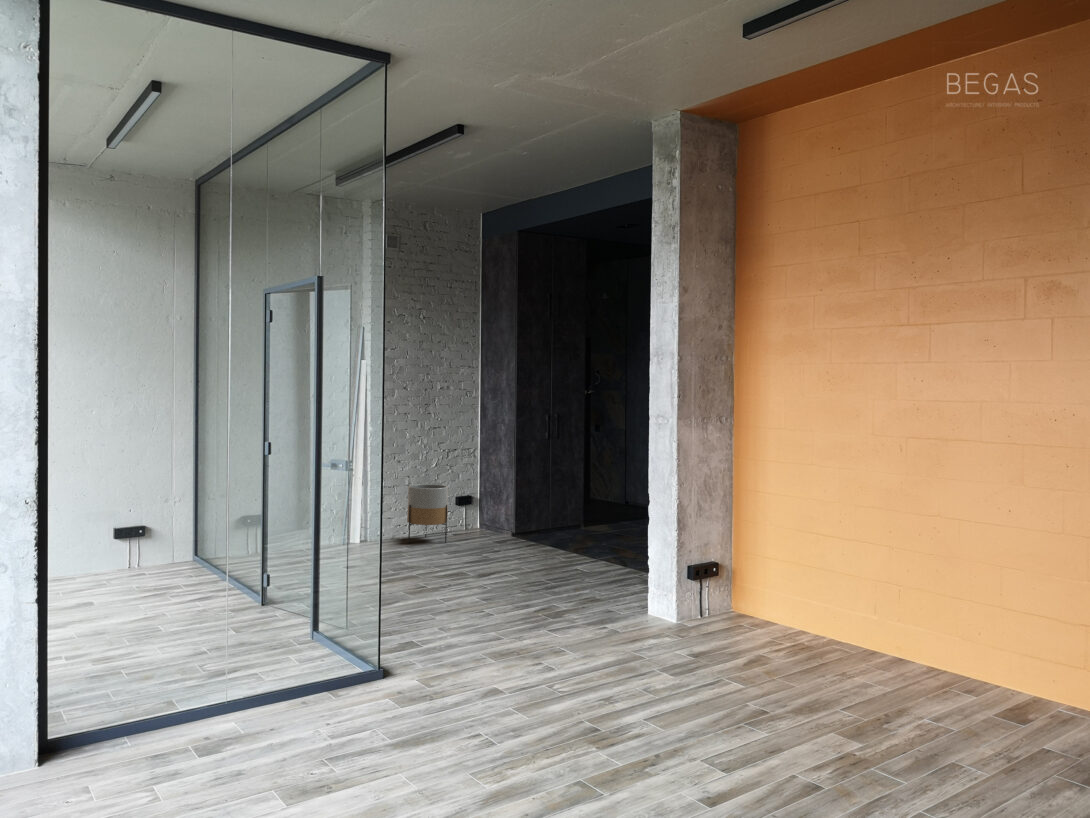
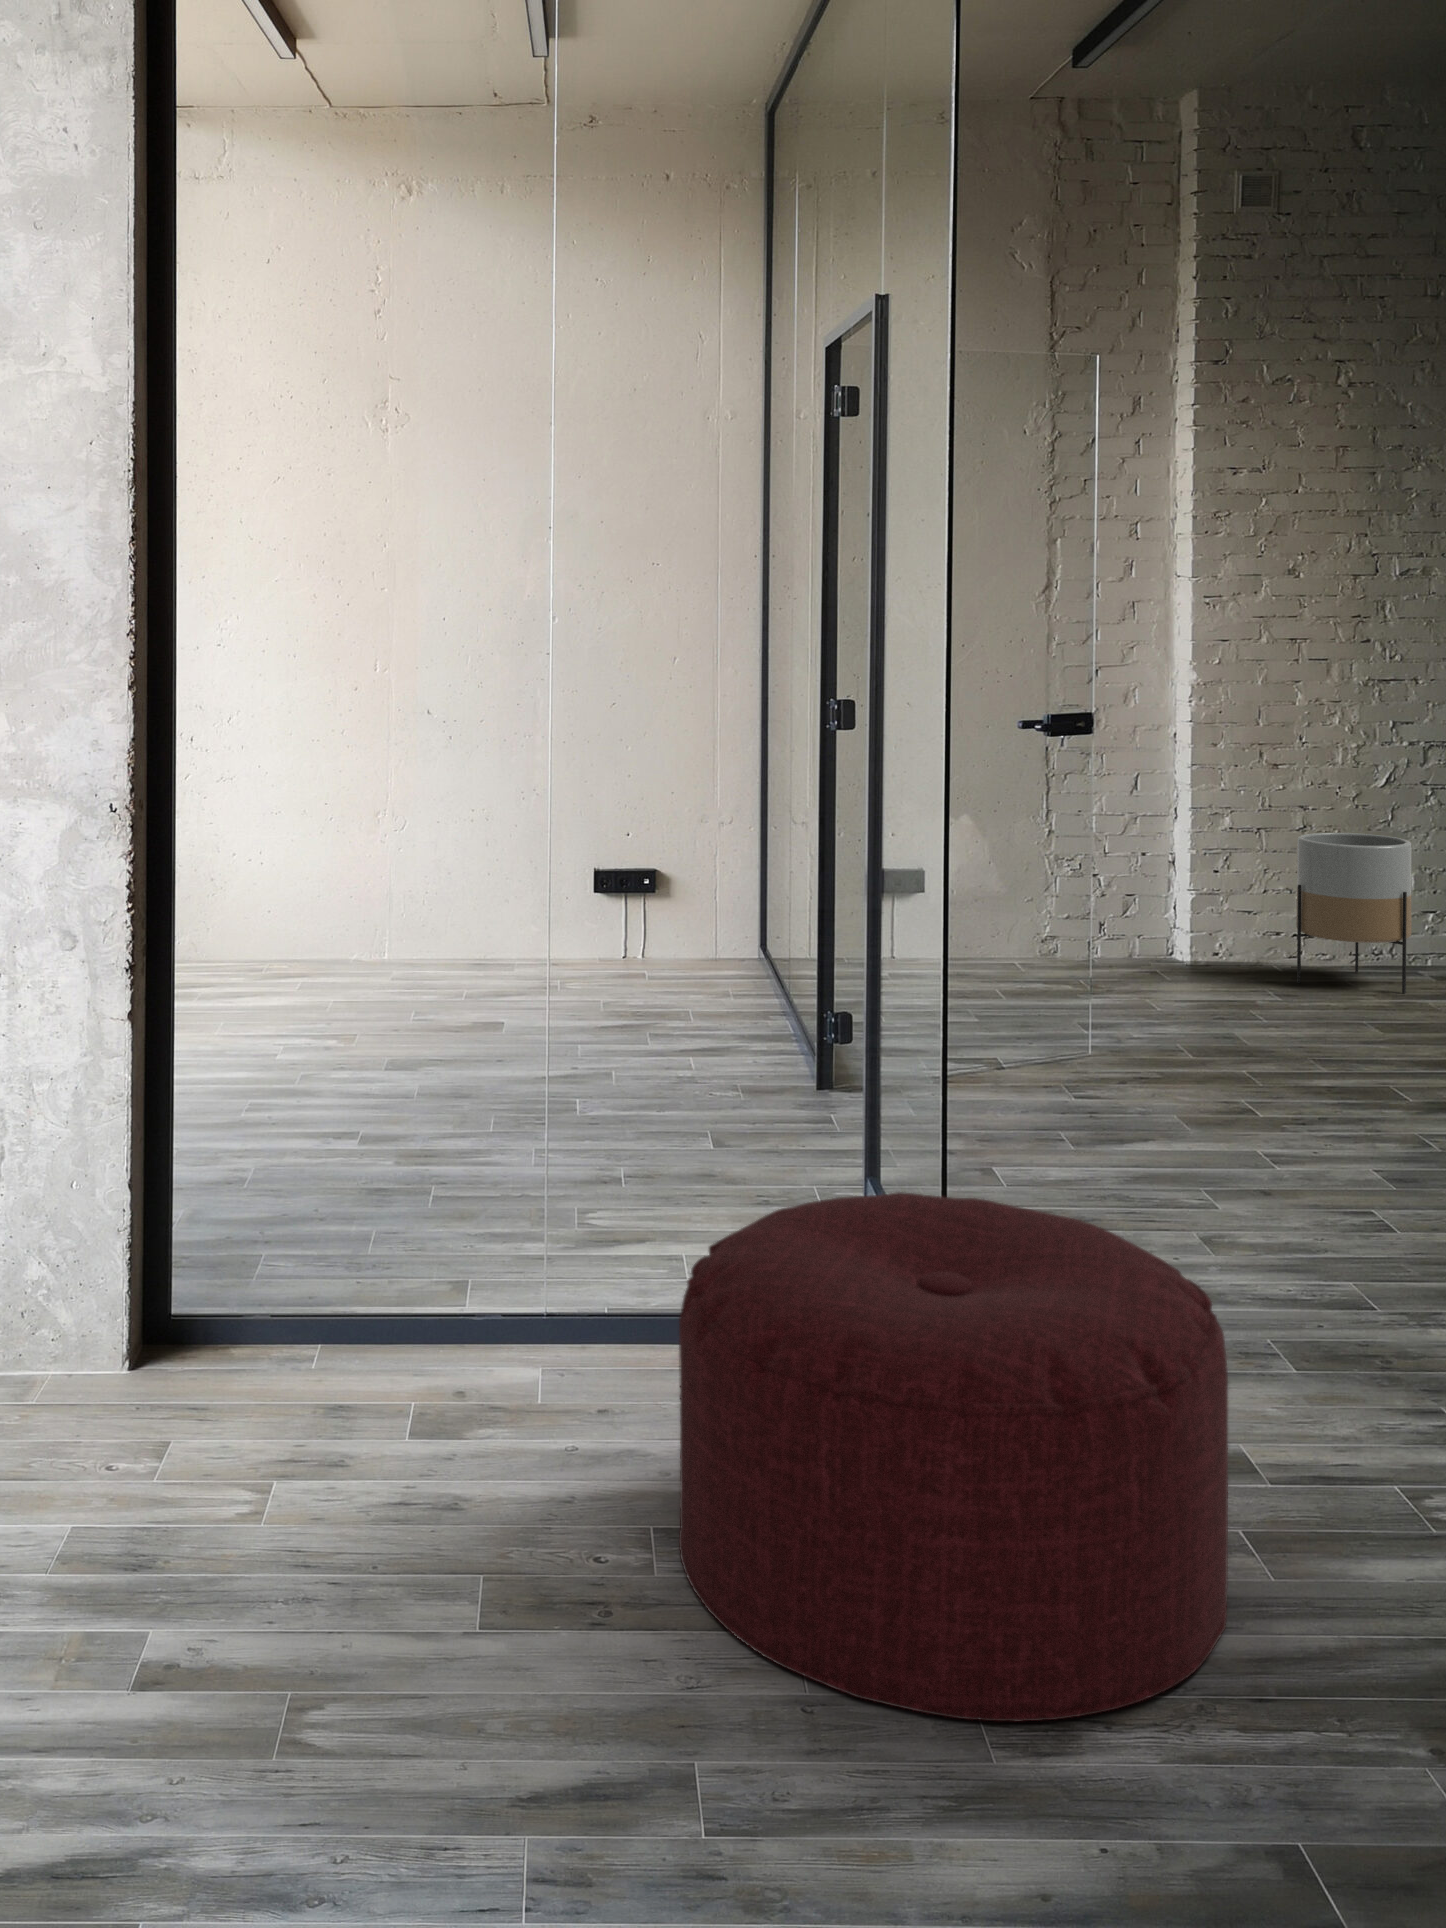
ottoman: none [331,613,528,785] -> present [679,1192,1228,1721]

